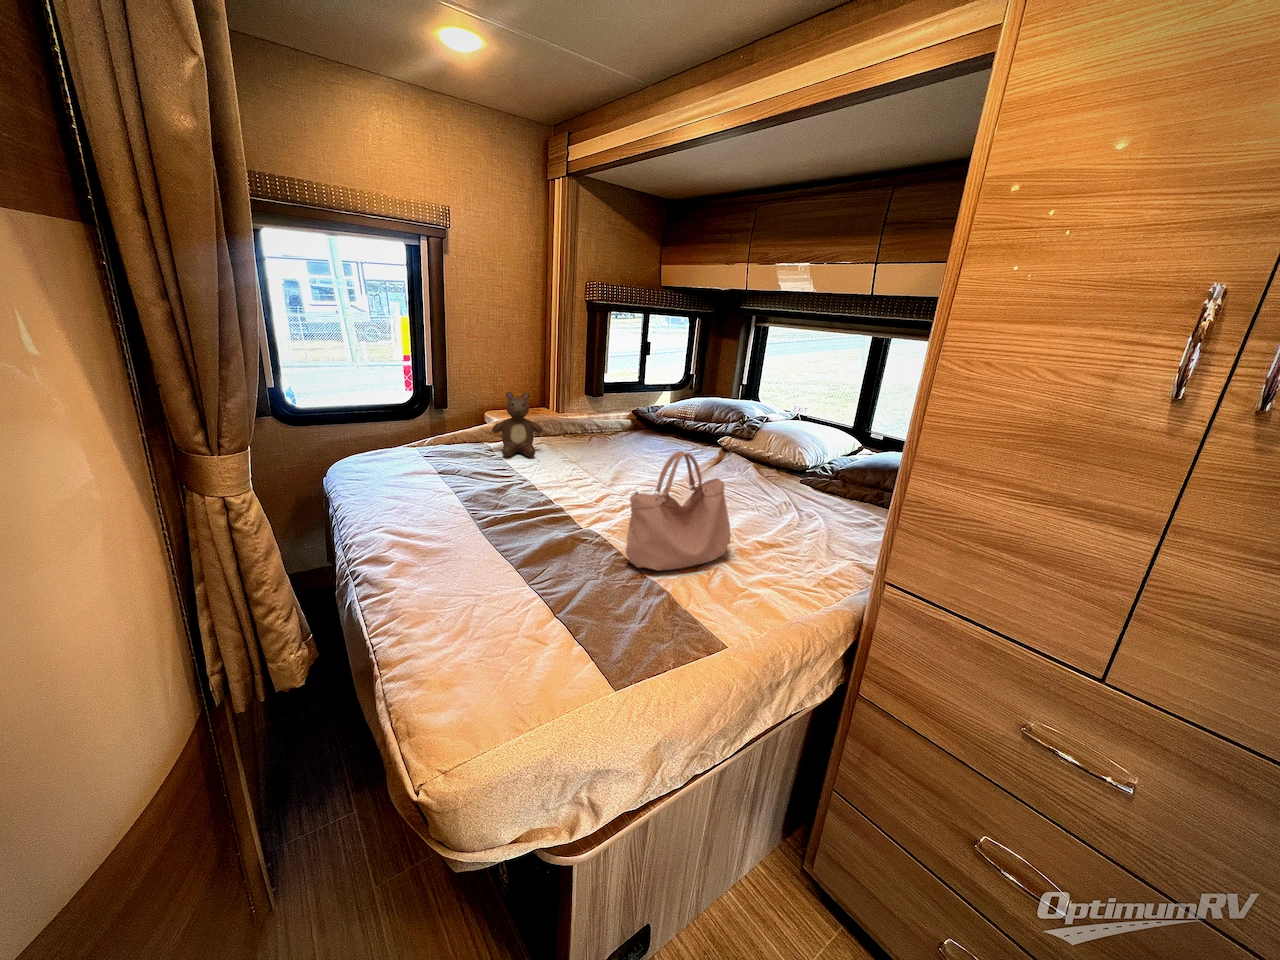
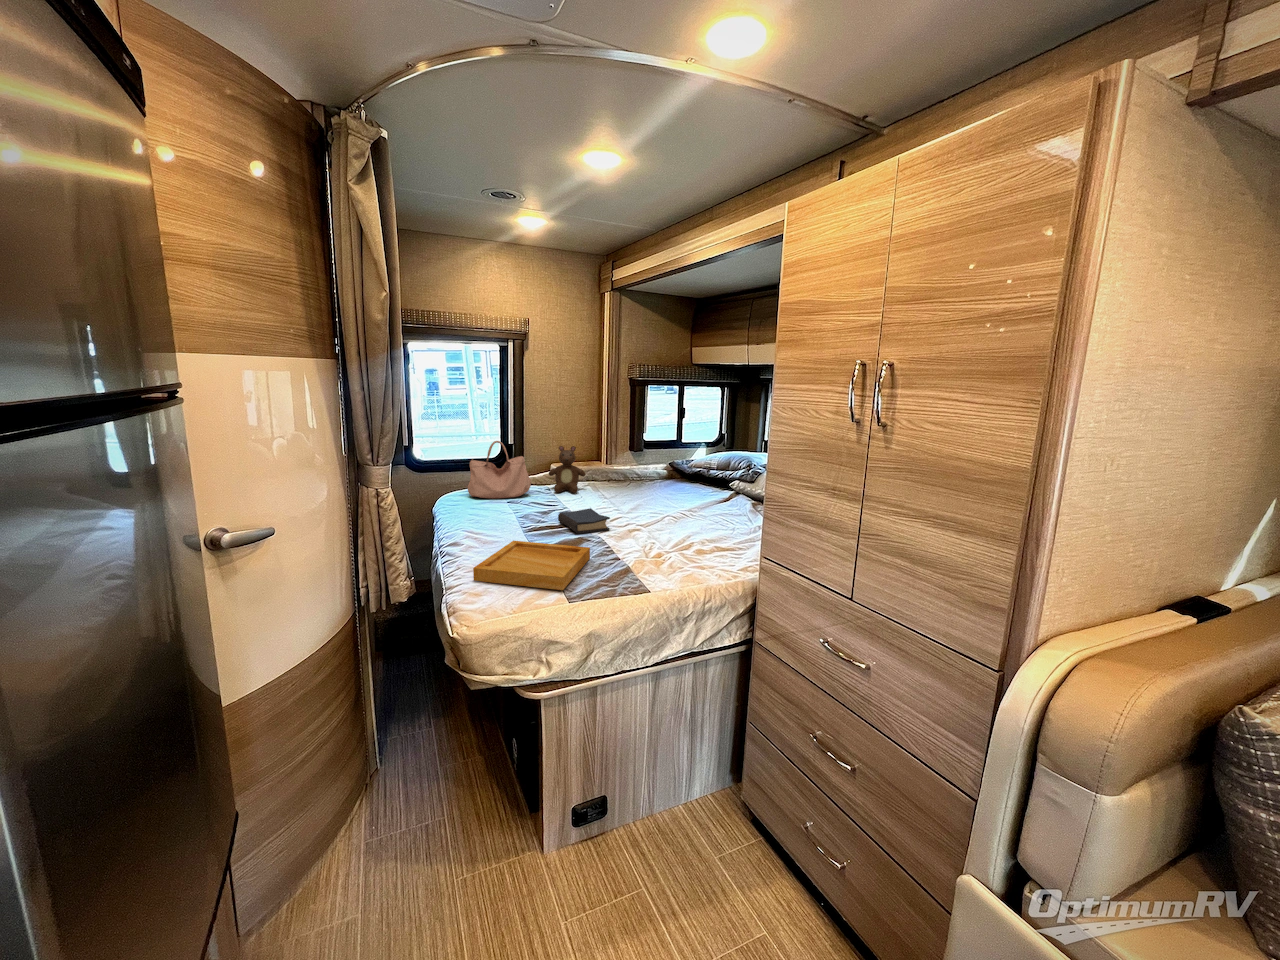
handbag: present [626,451,731,570] -> present [468,441,531,499]
hardback book: none [527,486,606,530] -> present [558,508,610,534]
tray: none [430,556,603,658] -> present [473,541,590,590]

